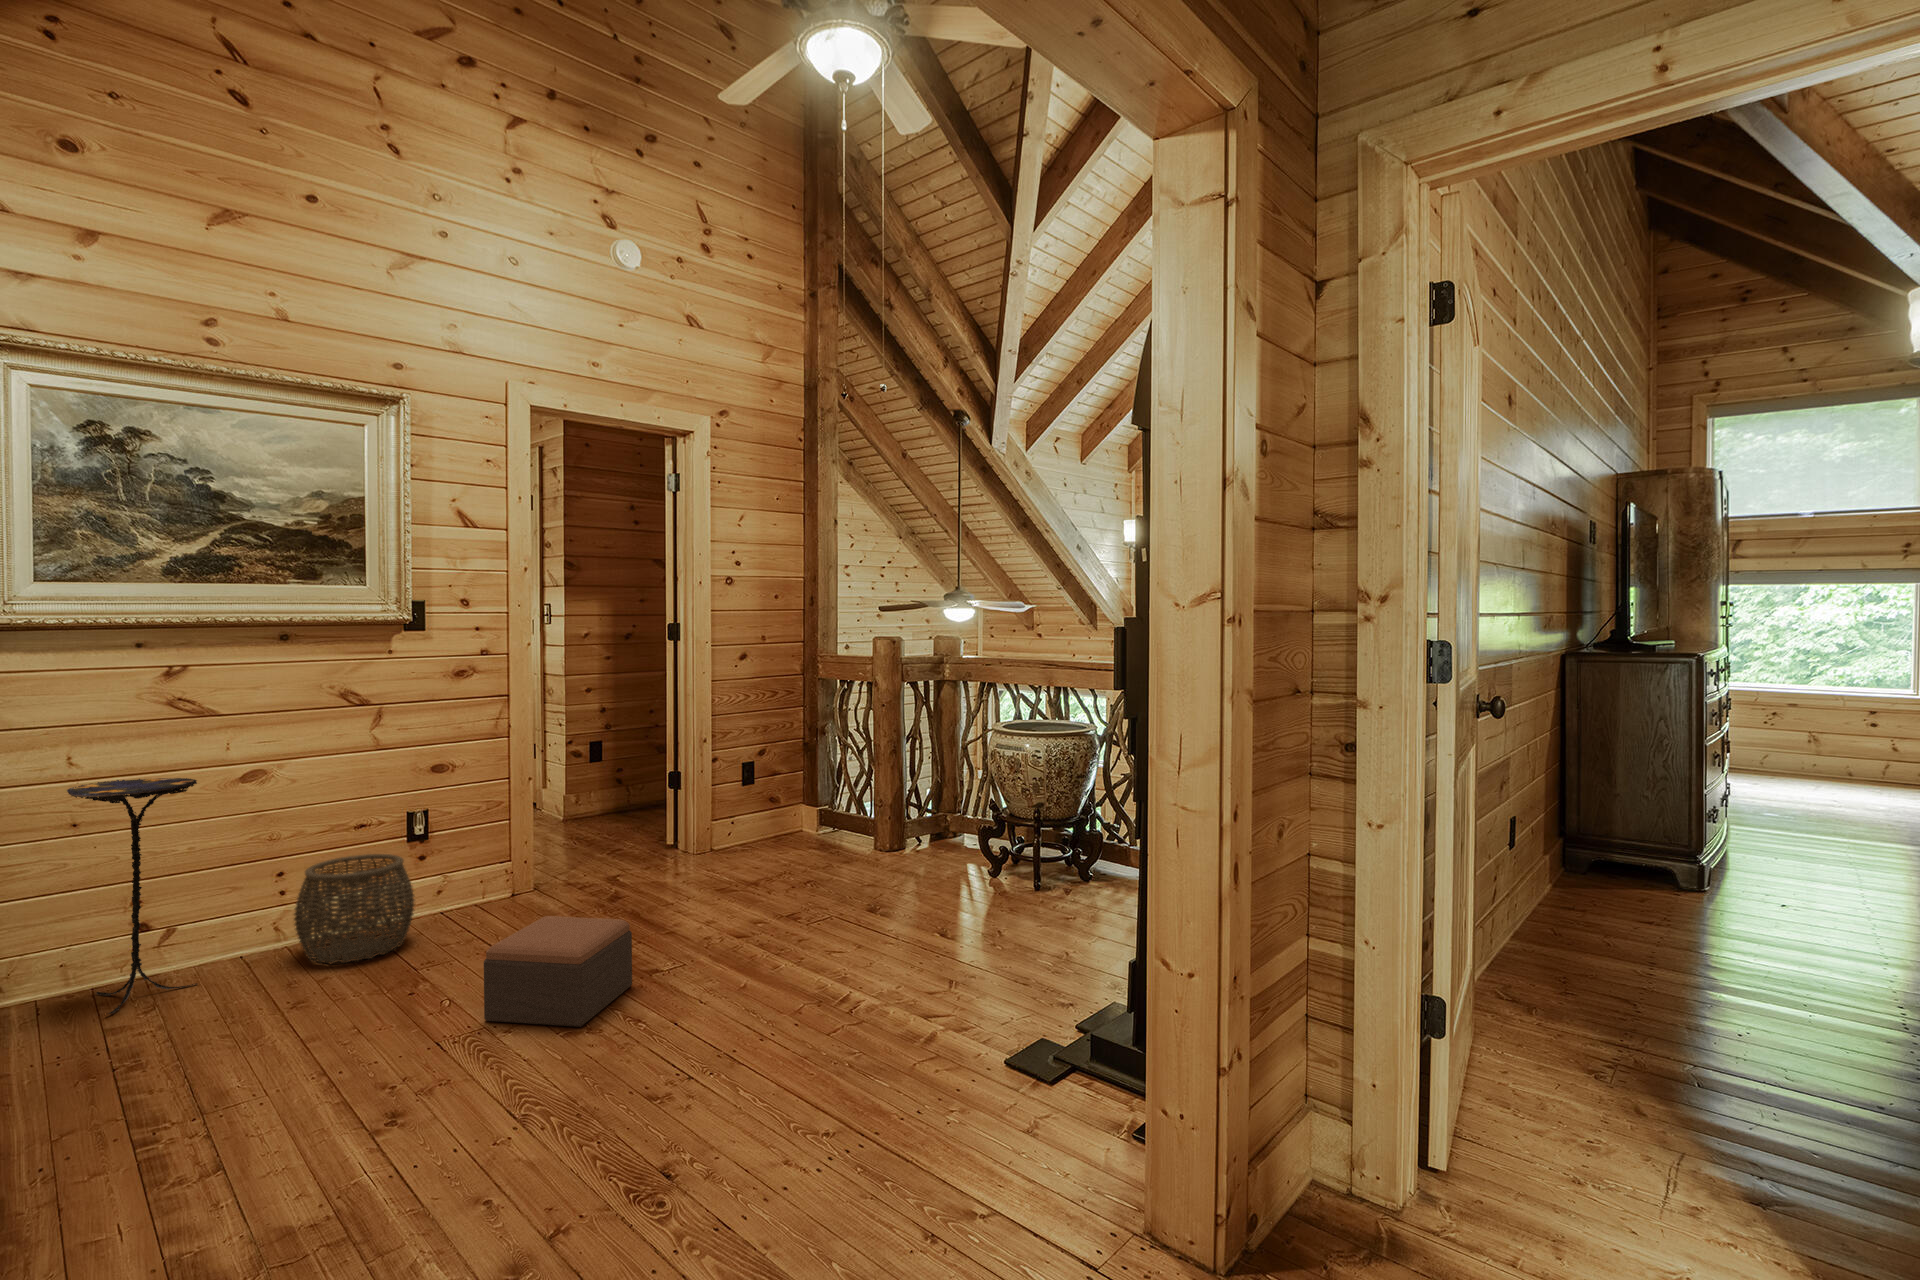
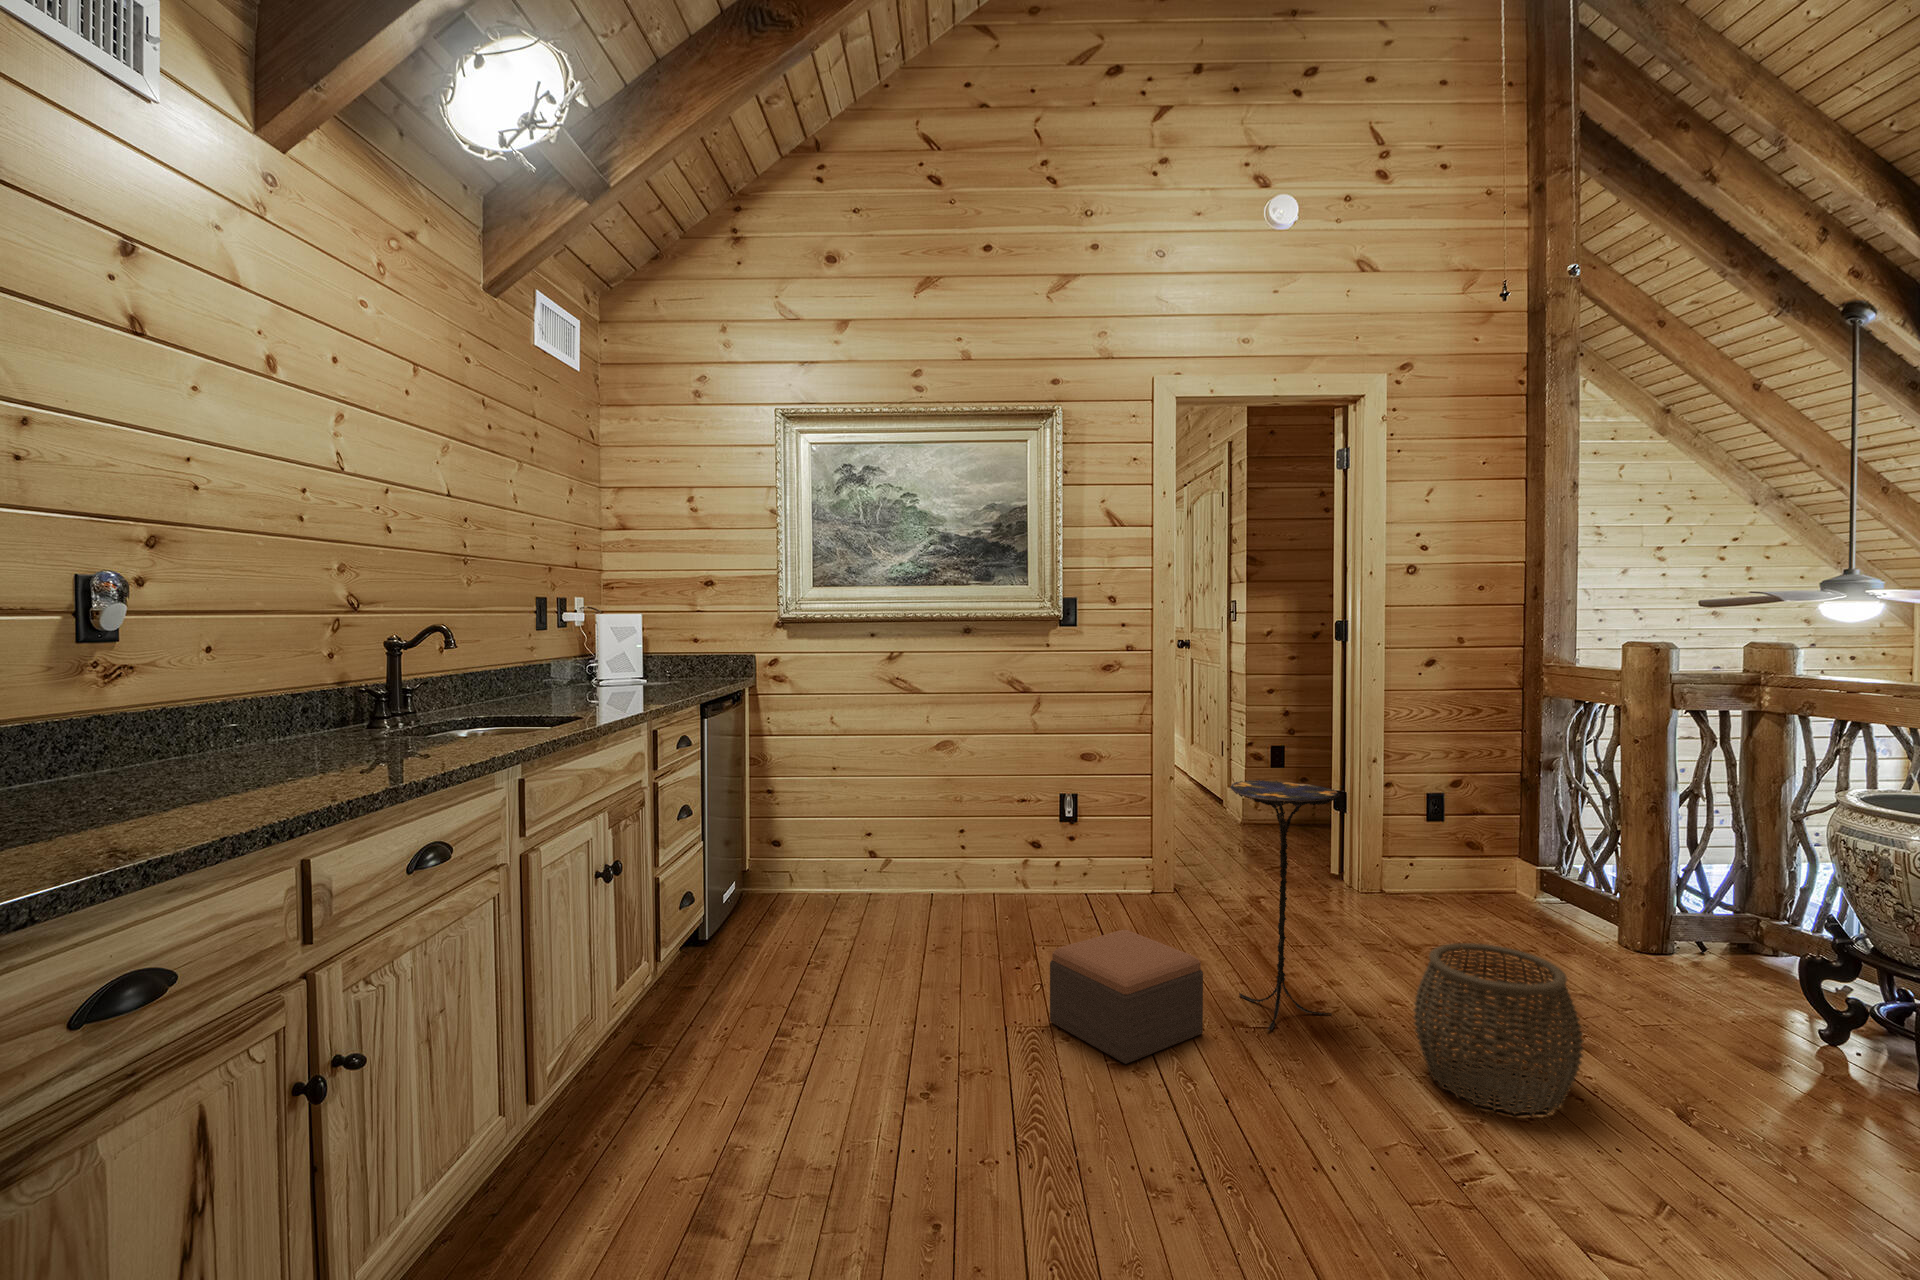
side table: present [67,778,197,1014] -> present [1230,780,1339,1030]
woven basket: present [294,854,415,964] -> present [1414,943,1584,1115]

